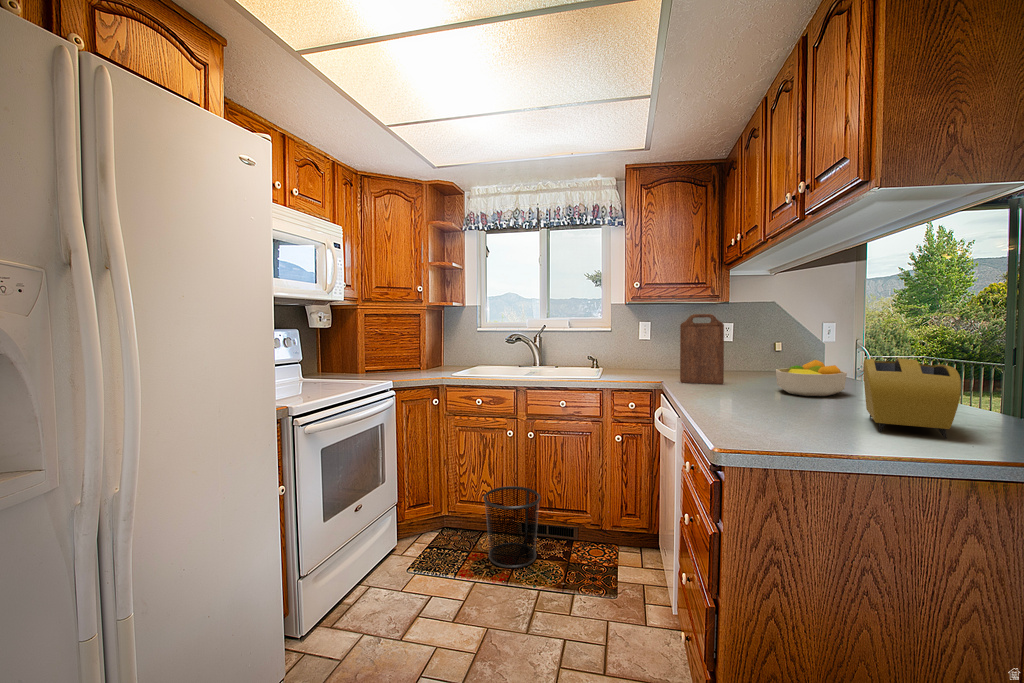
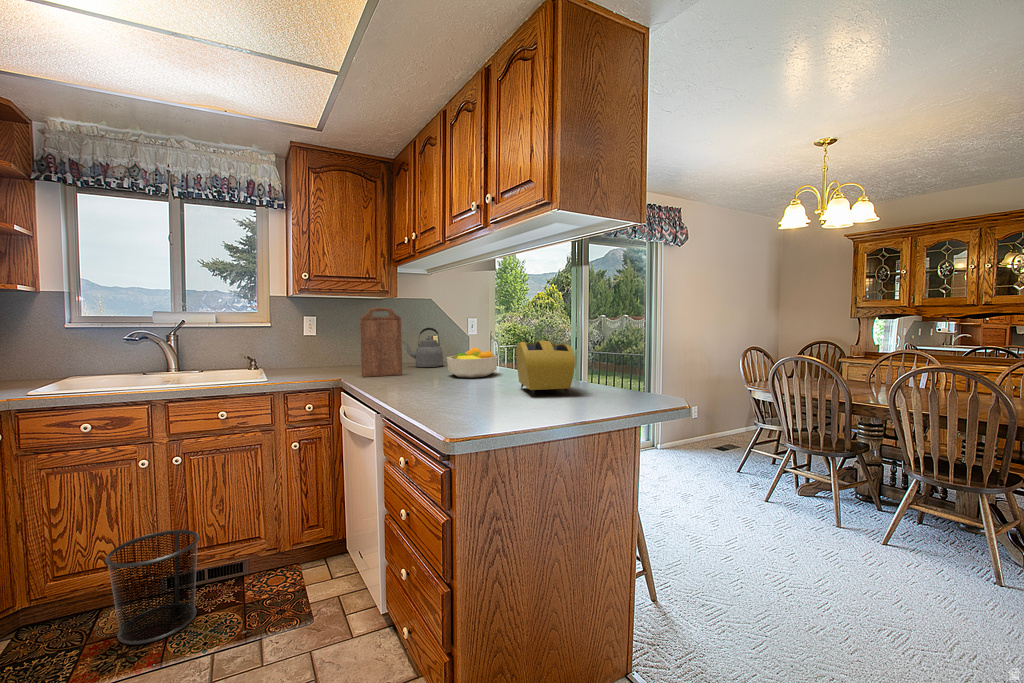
kettle: none [729,335,779,378] -> present [402,328,443,367]

